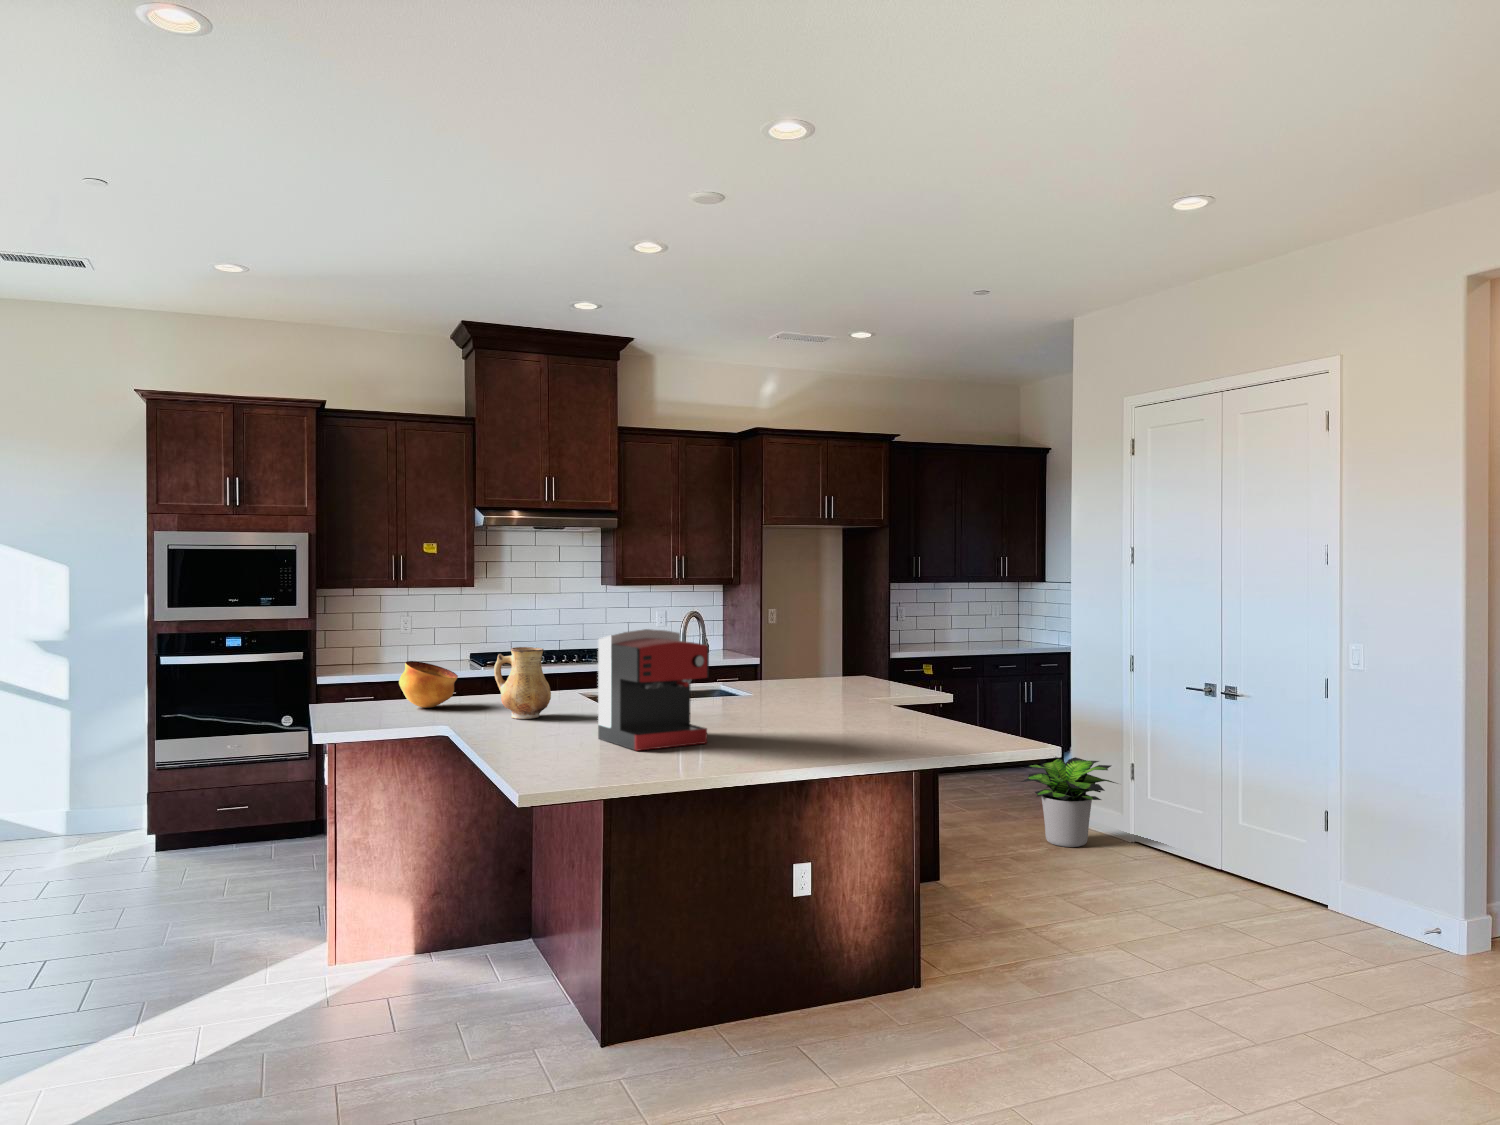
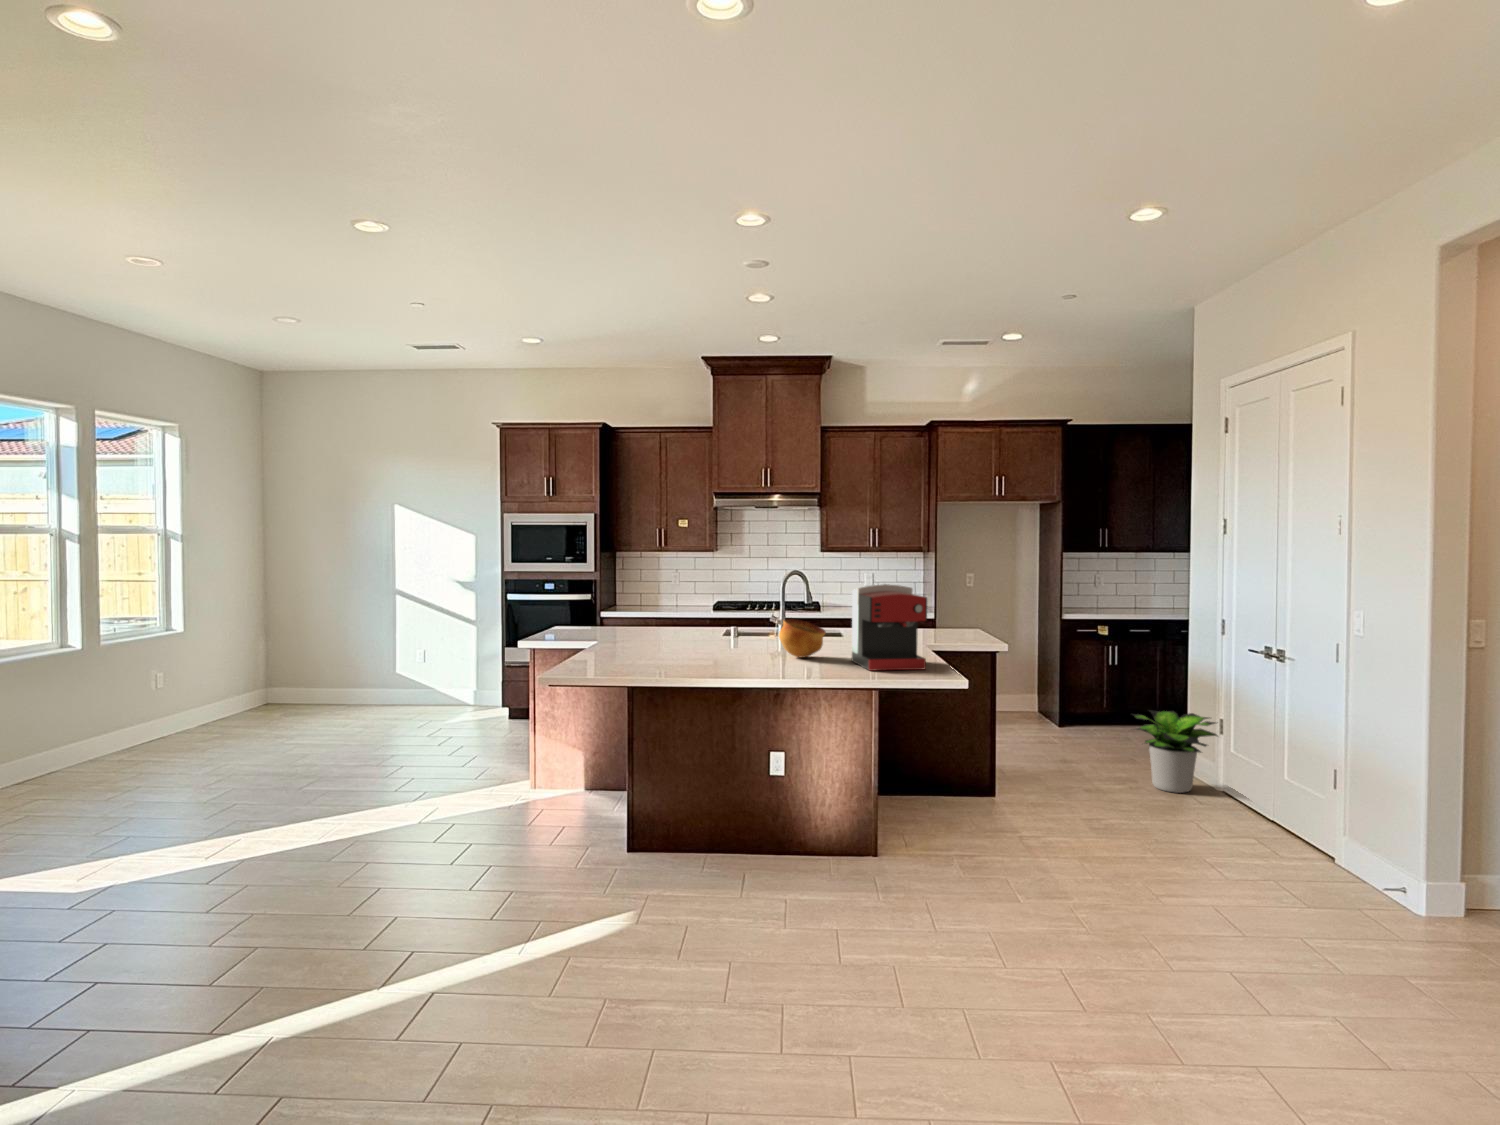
coffee maker: present [598,629,709,751] -> present [852,584,927,671]
ceramic pitcher: present [494,647,551,719] -> none [640,594,677,645]
bowl: present [399,661,458,708] -> present [779,618,826,657]

